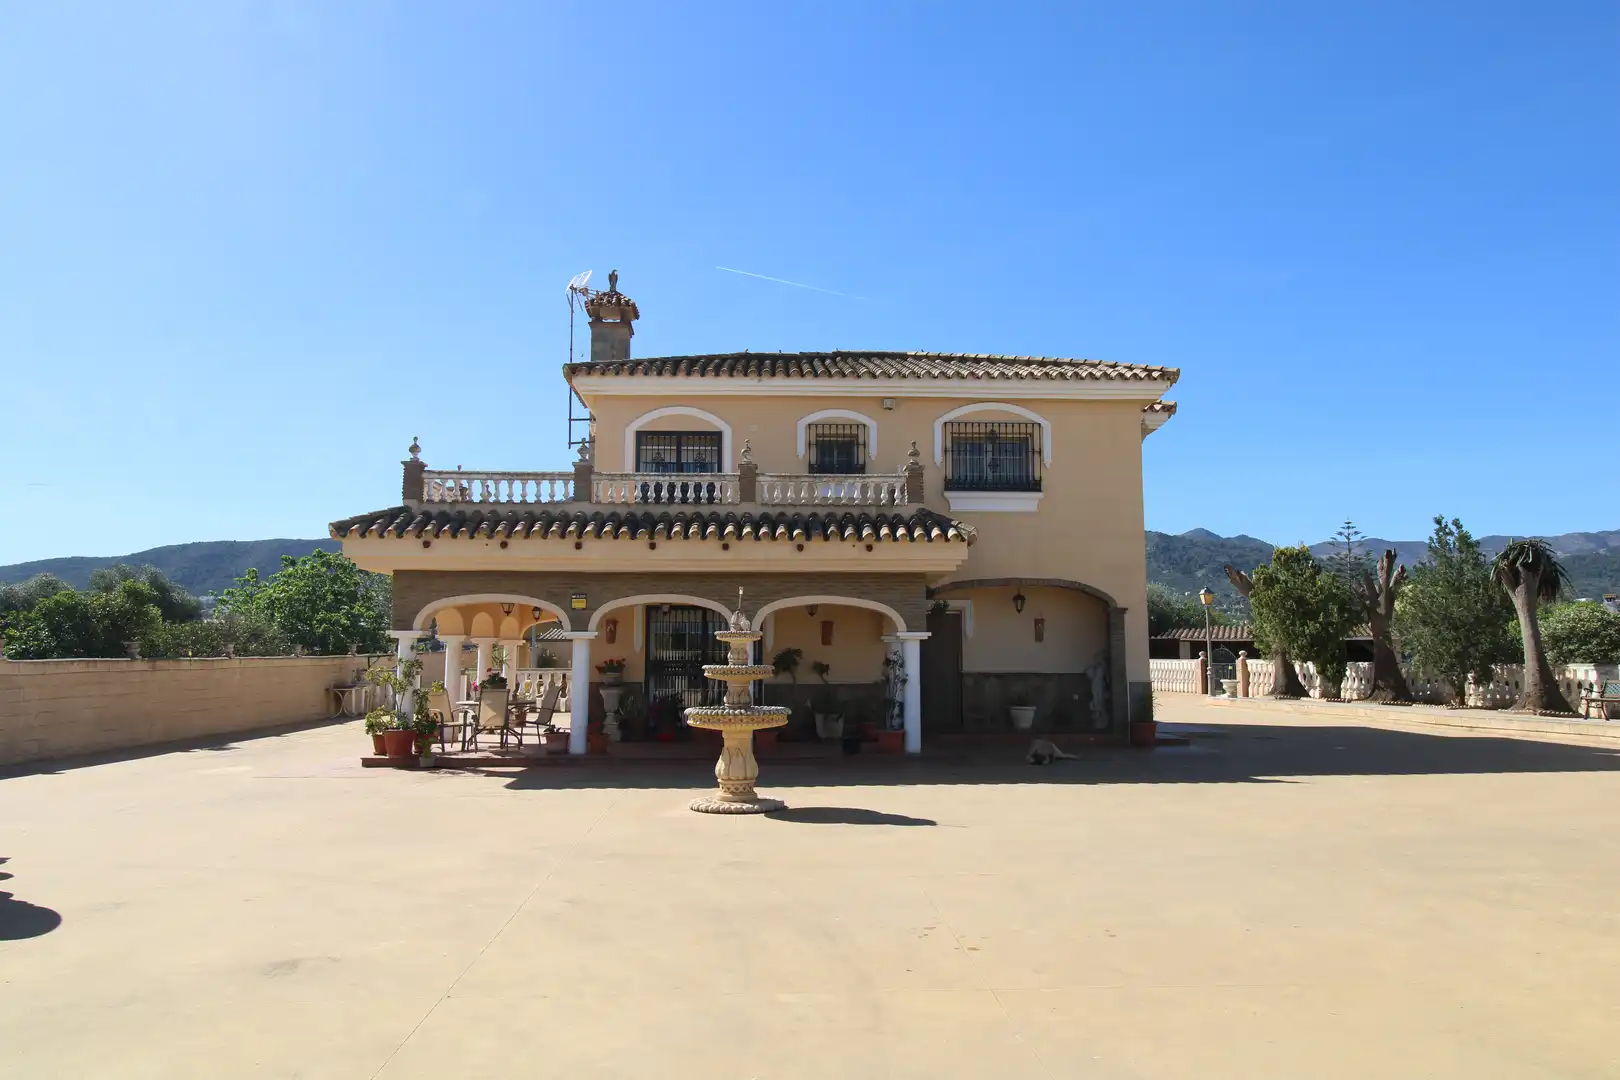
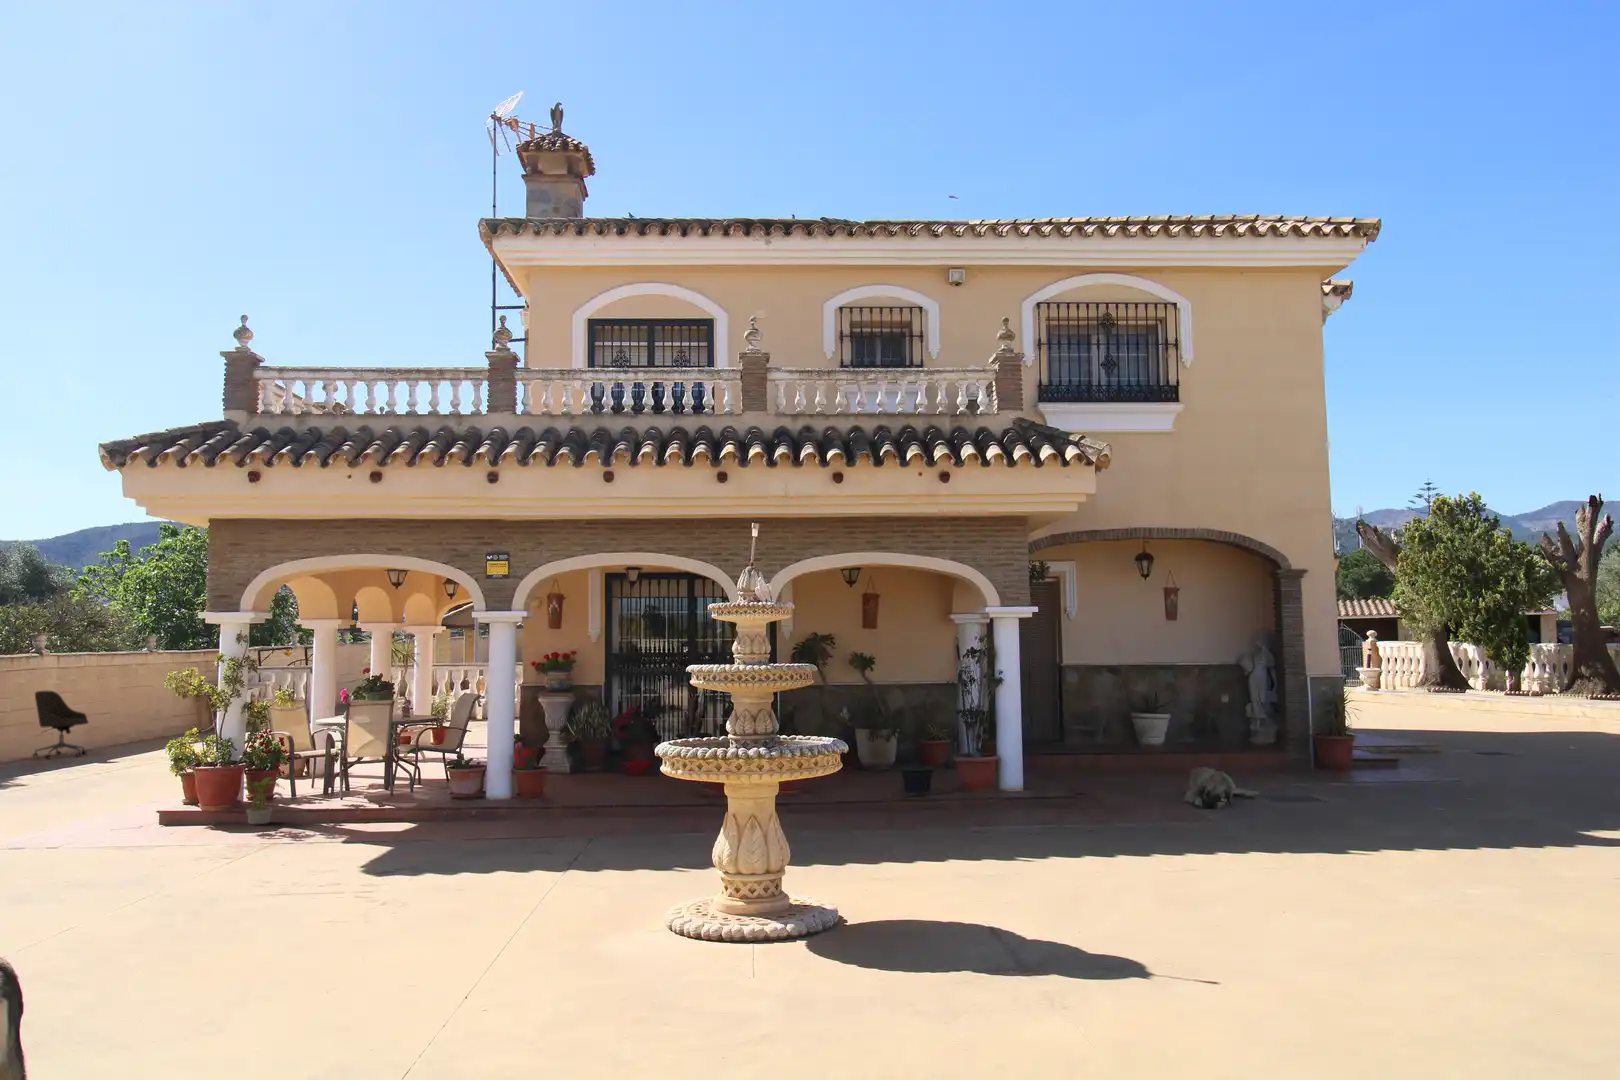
chair: none [235,684,274,732] -> present [33,691,88,759]

